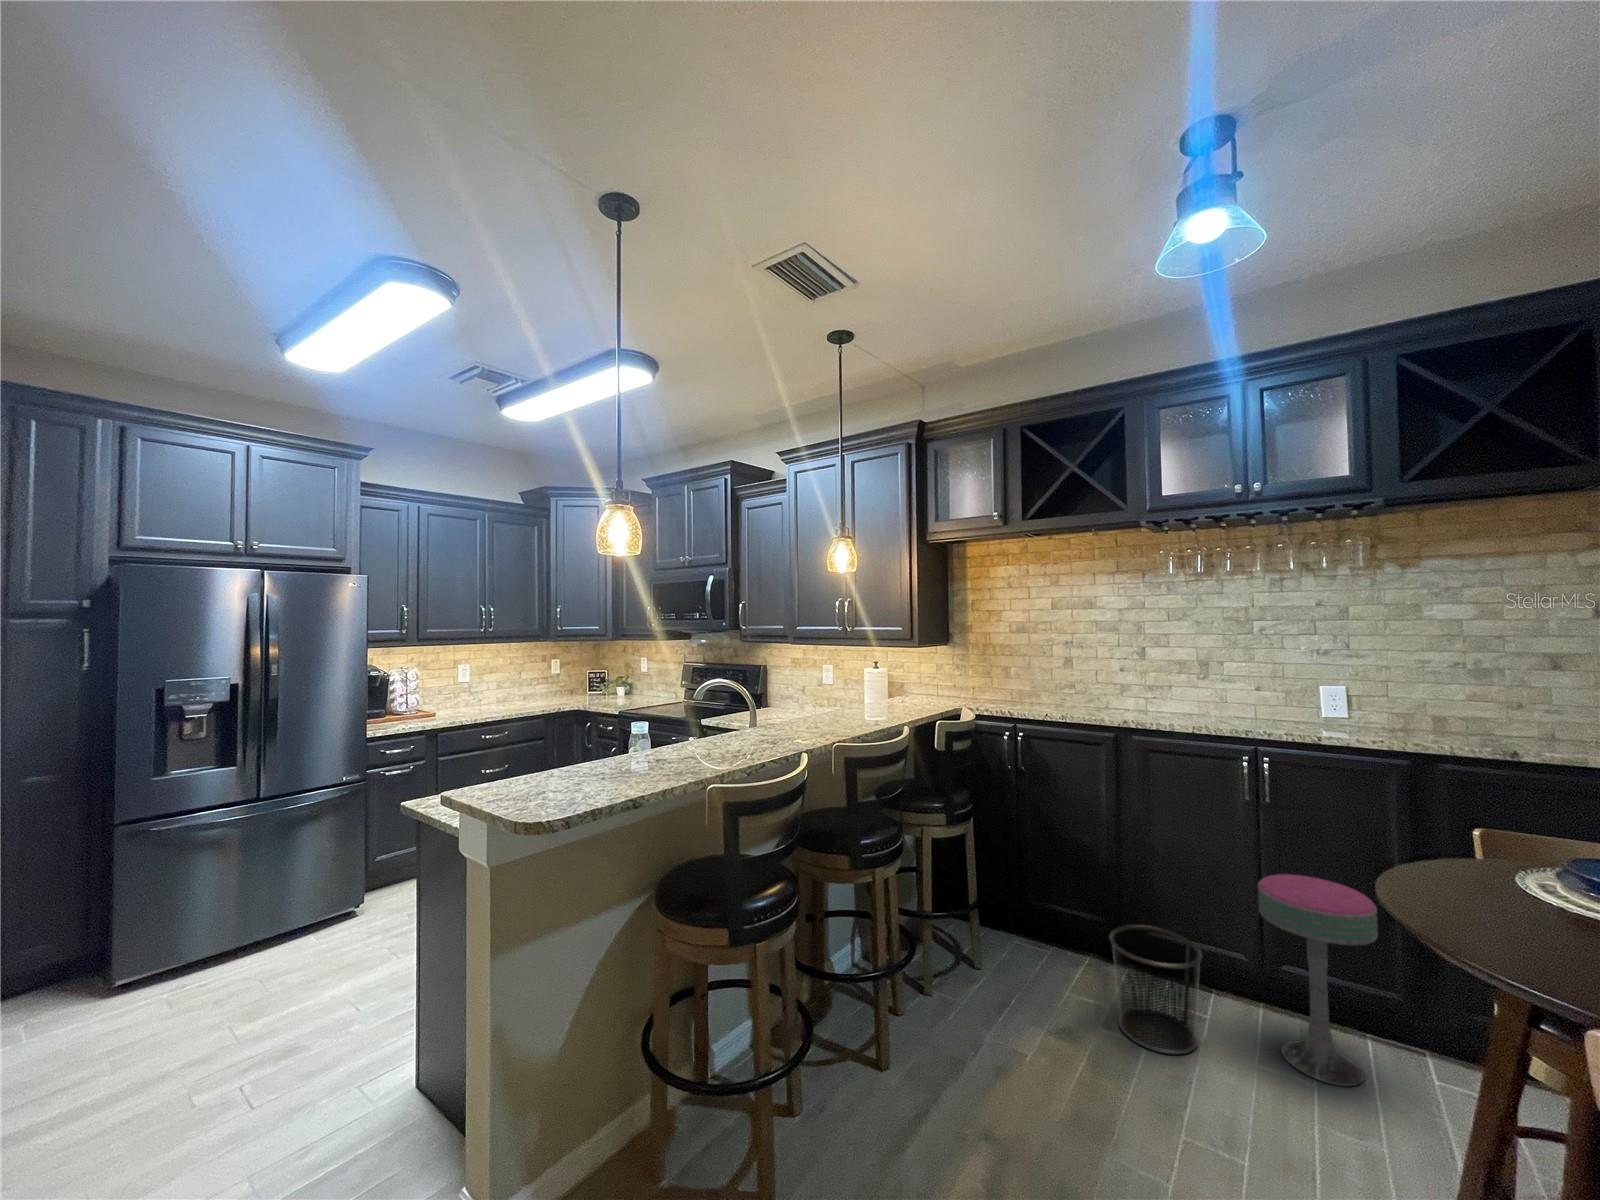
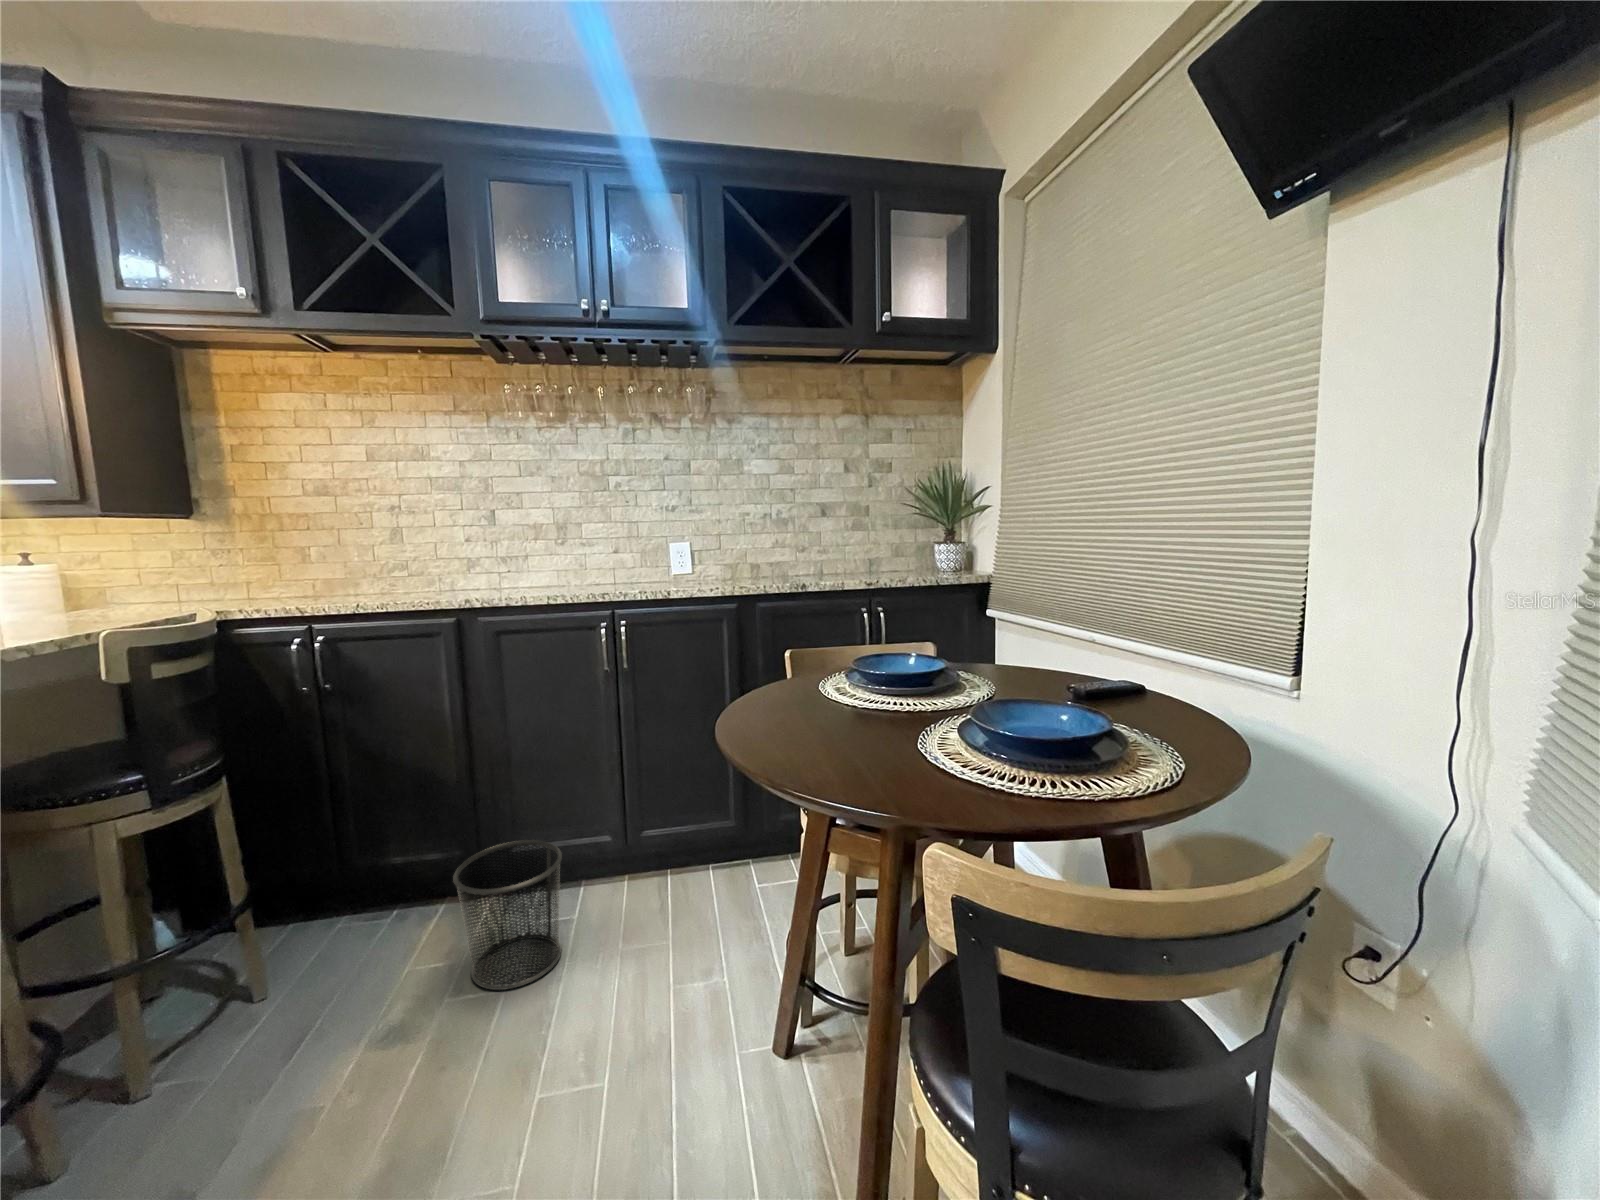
bar stool: present [1258,874,1378,1086] -> none [615,735,714,932]

